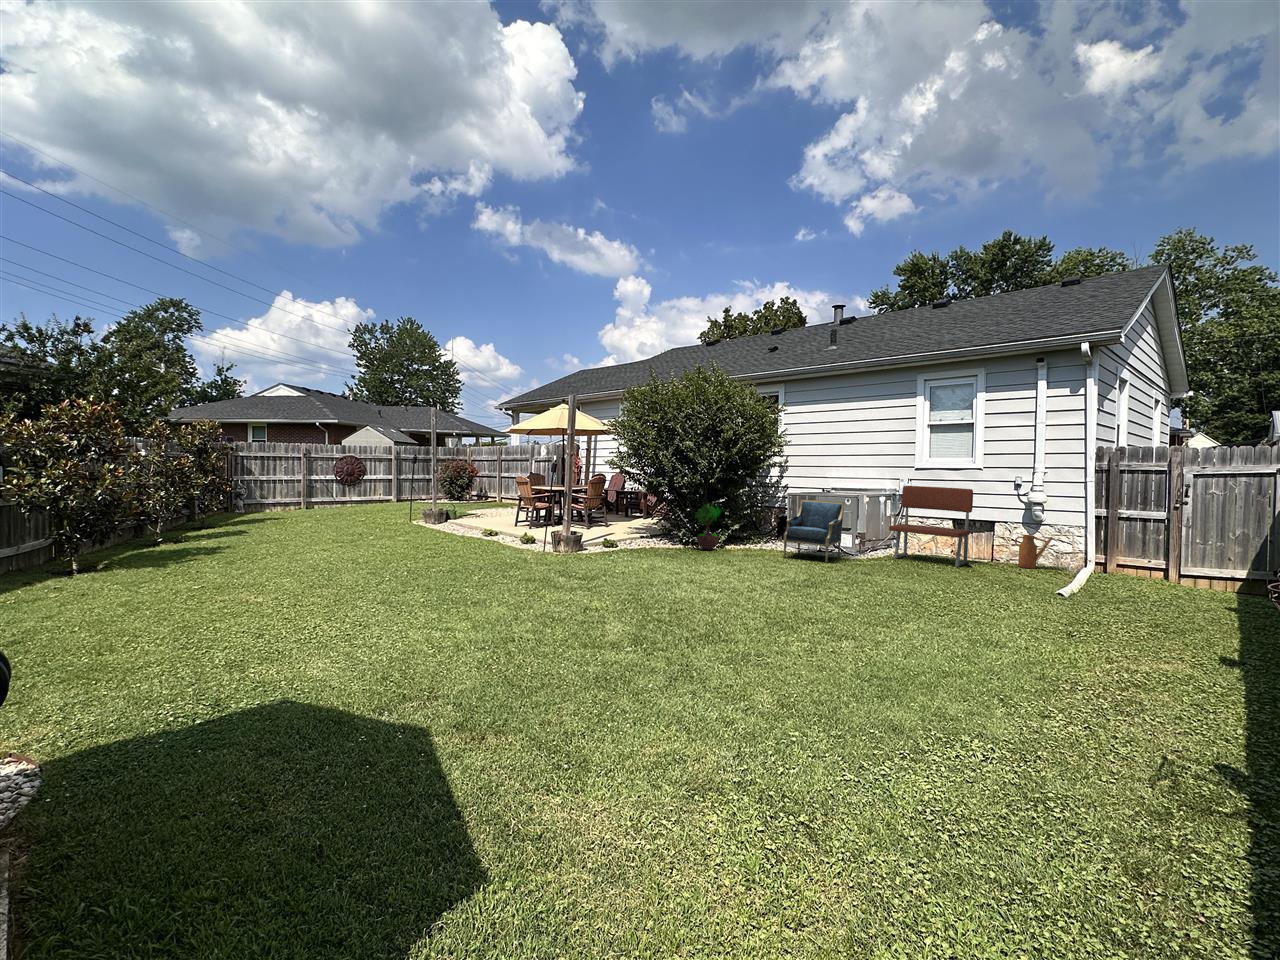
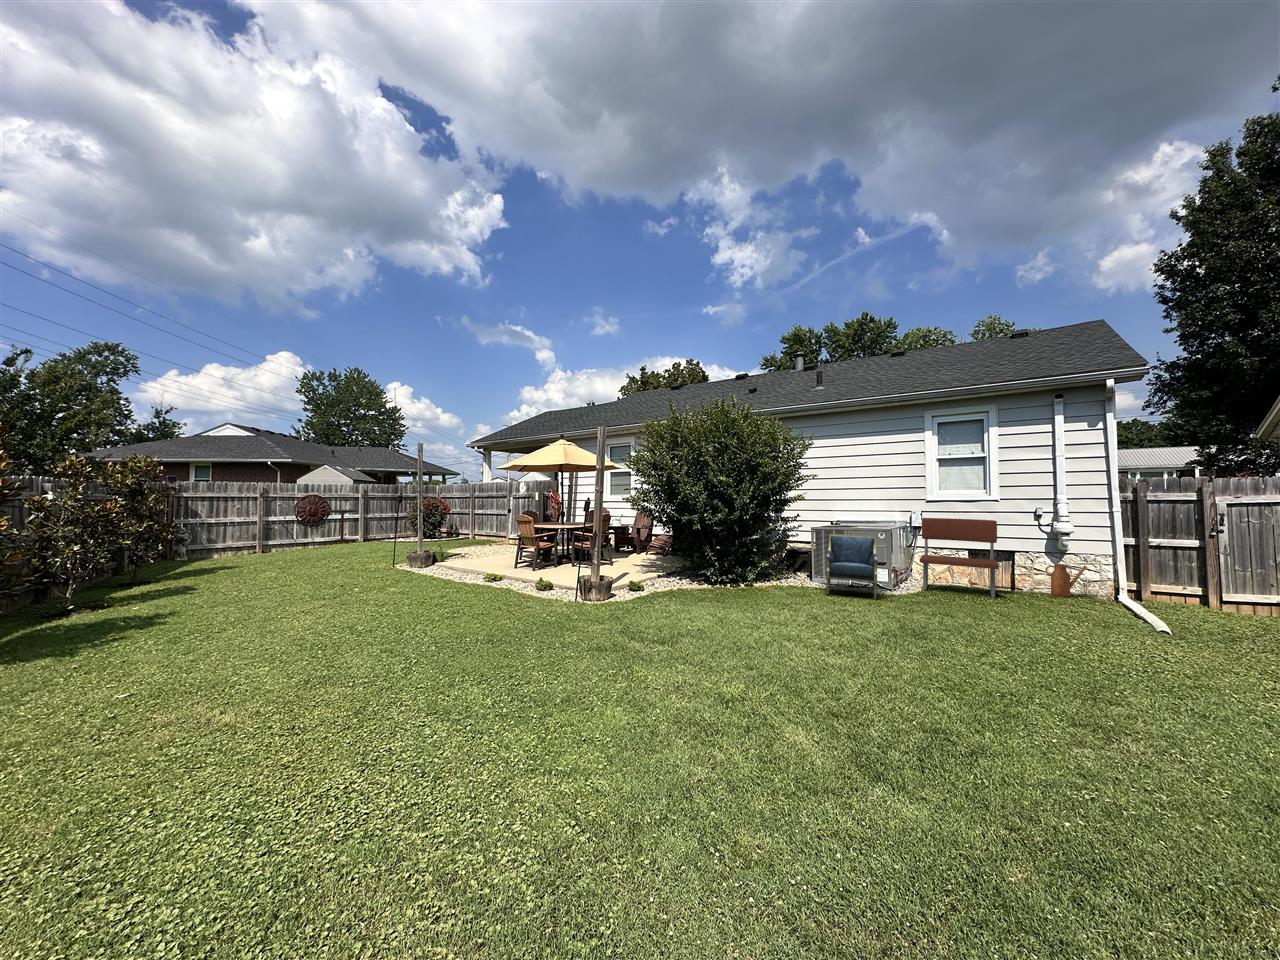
pedestal table: none [361,471,392,501] -> present [326,510,359,541]
potted tree: present [695,504,720,550] -> none [726,538,756,589]

